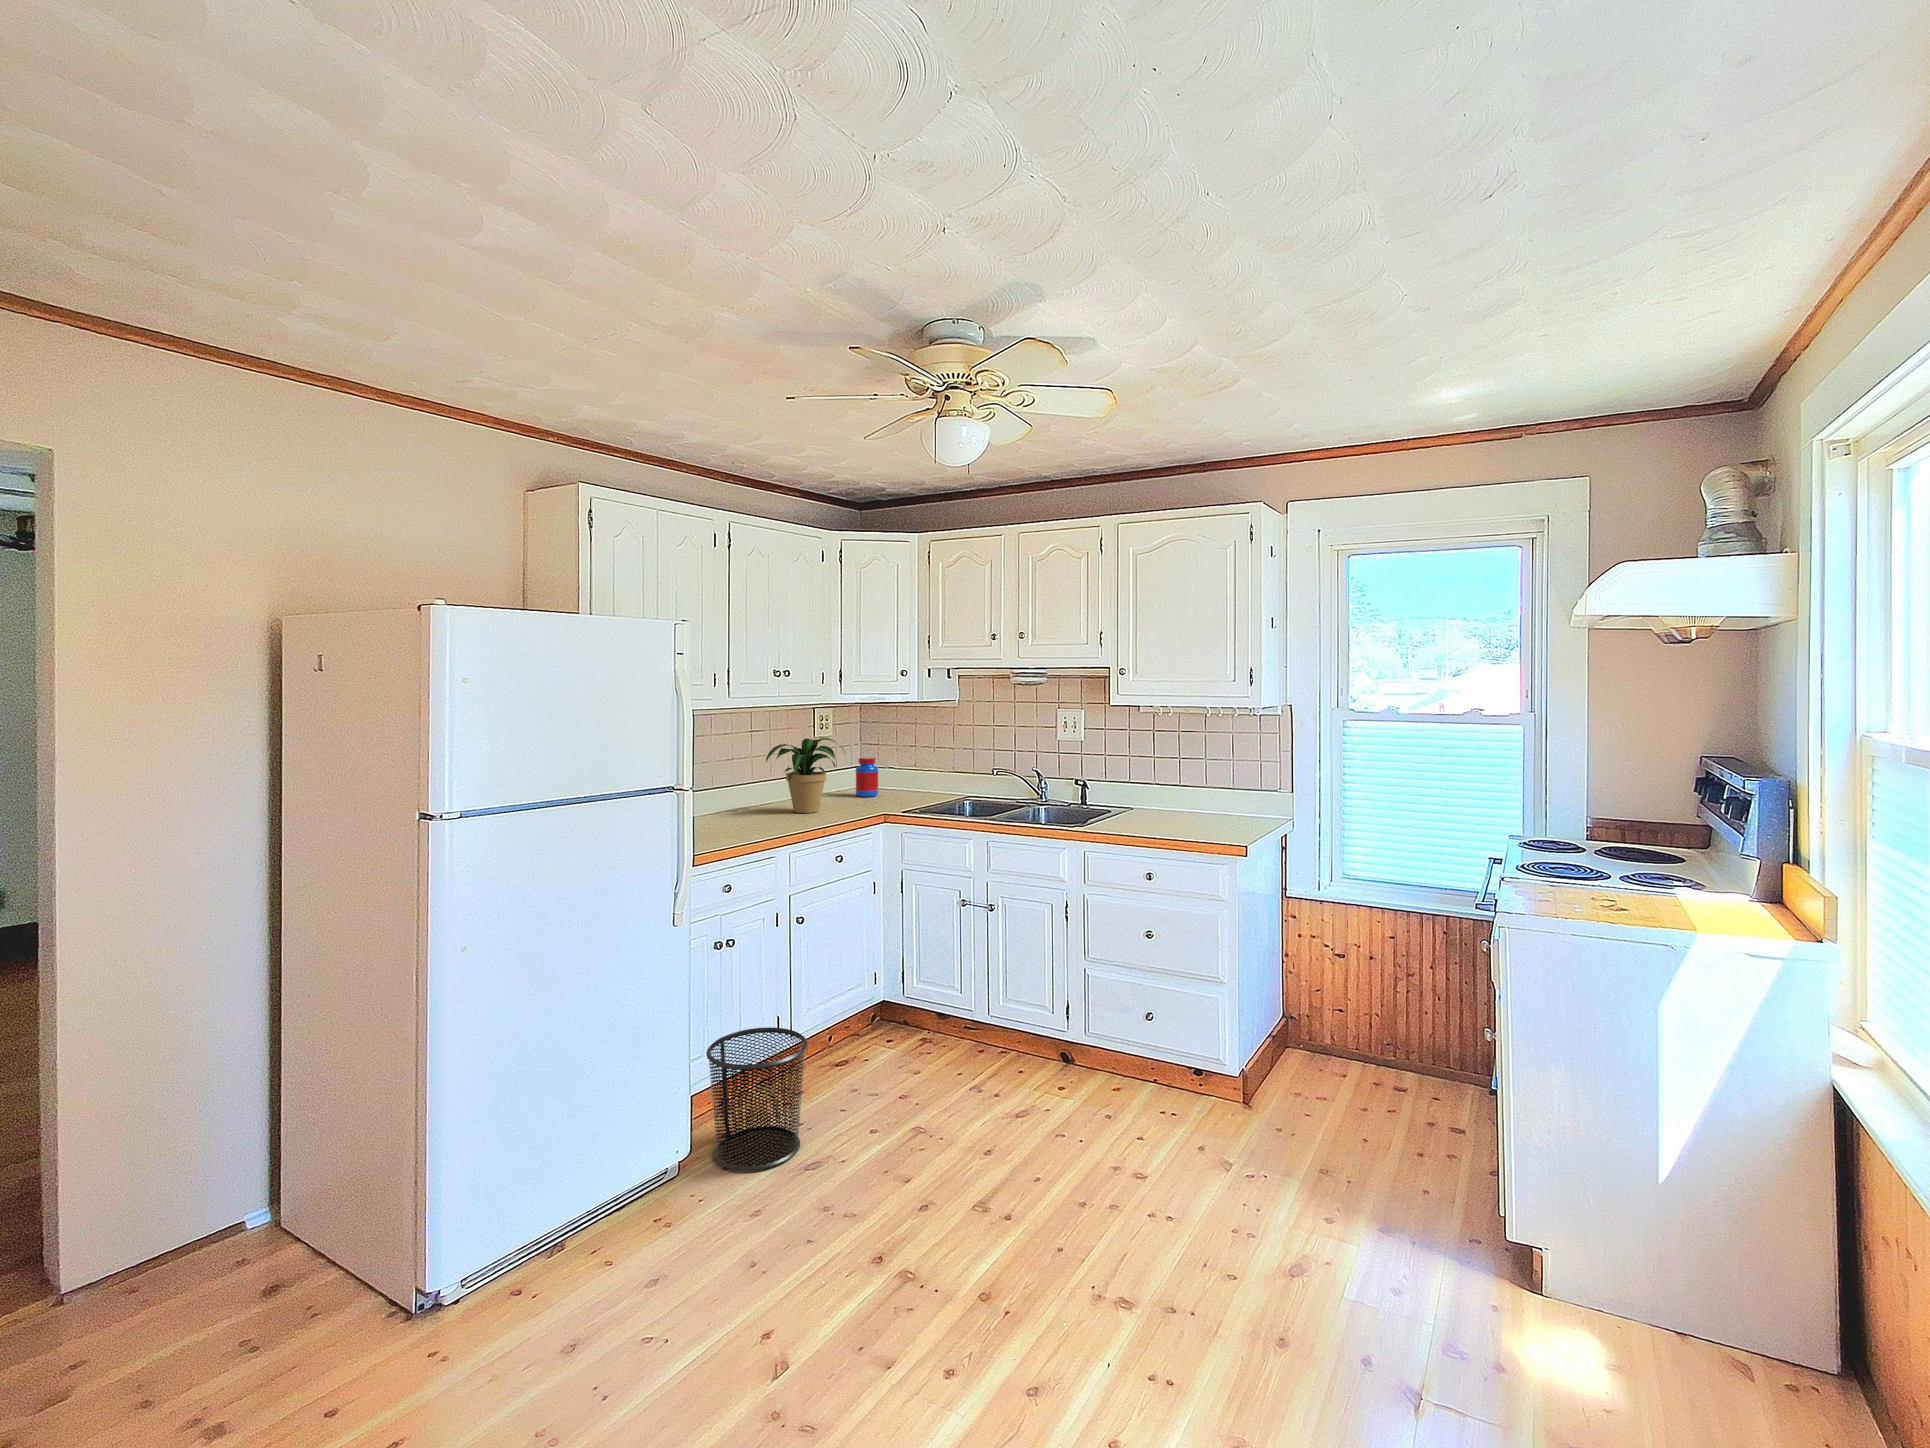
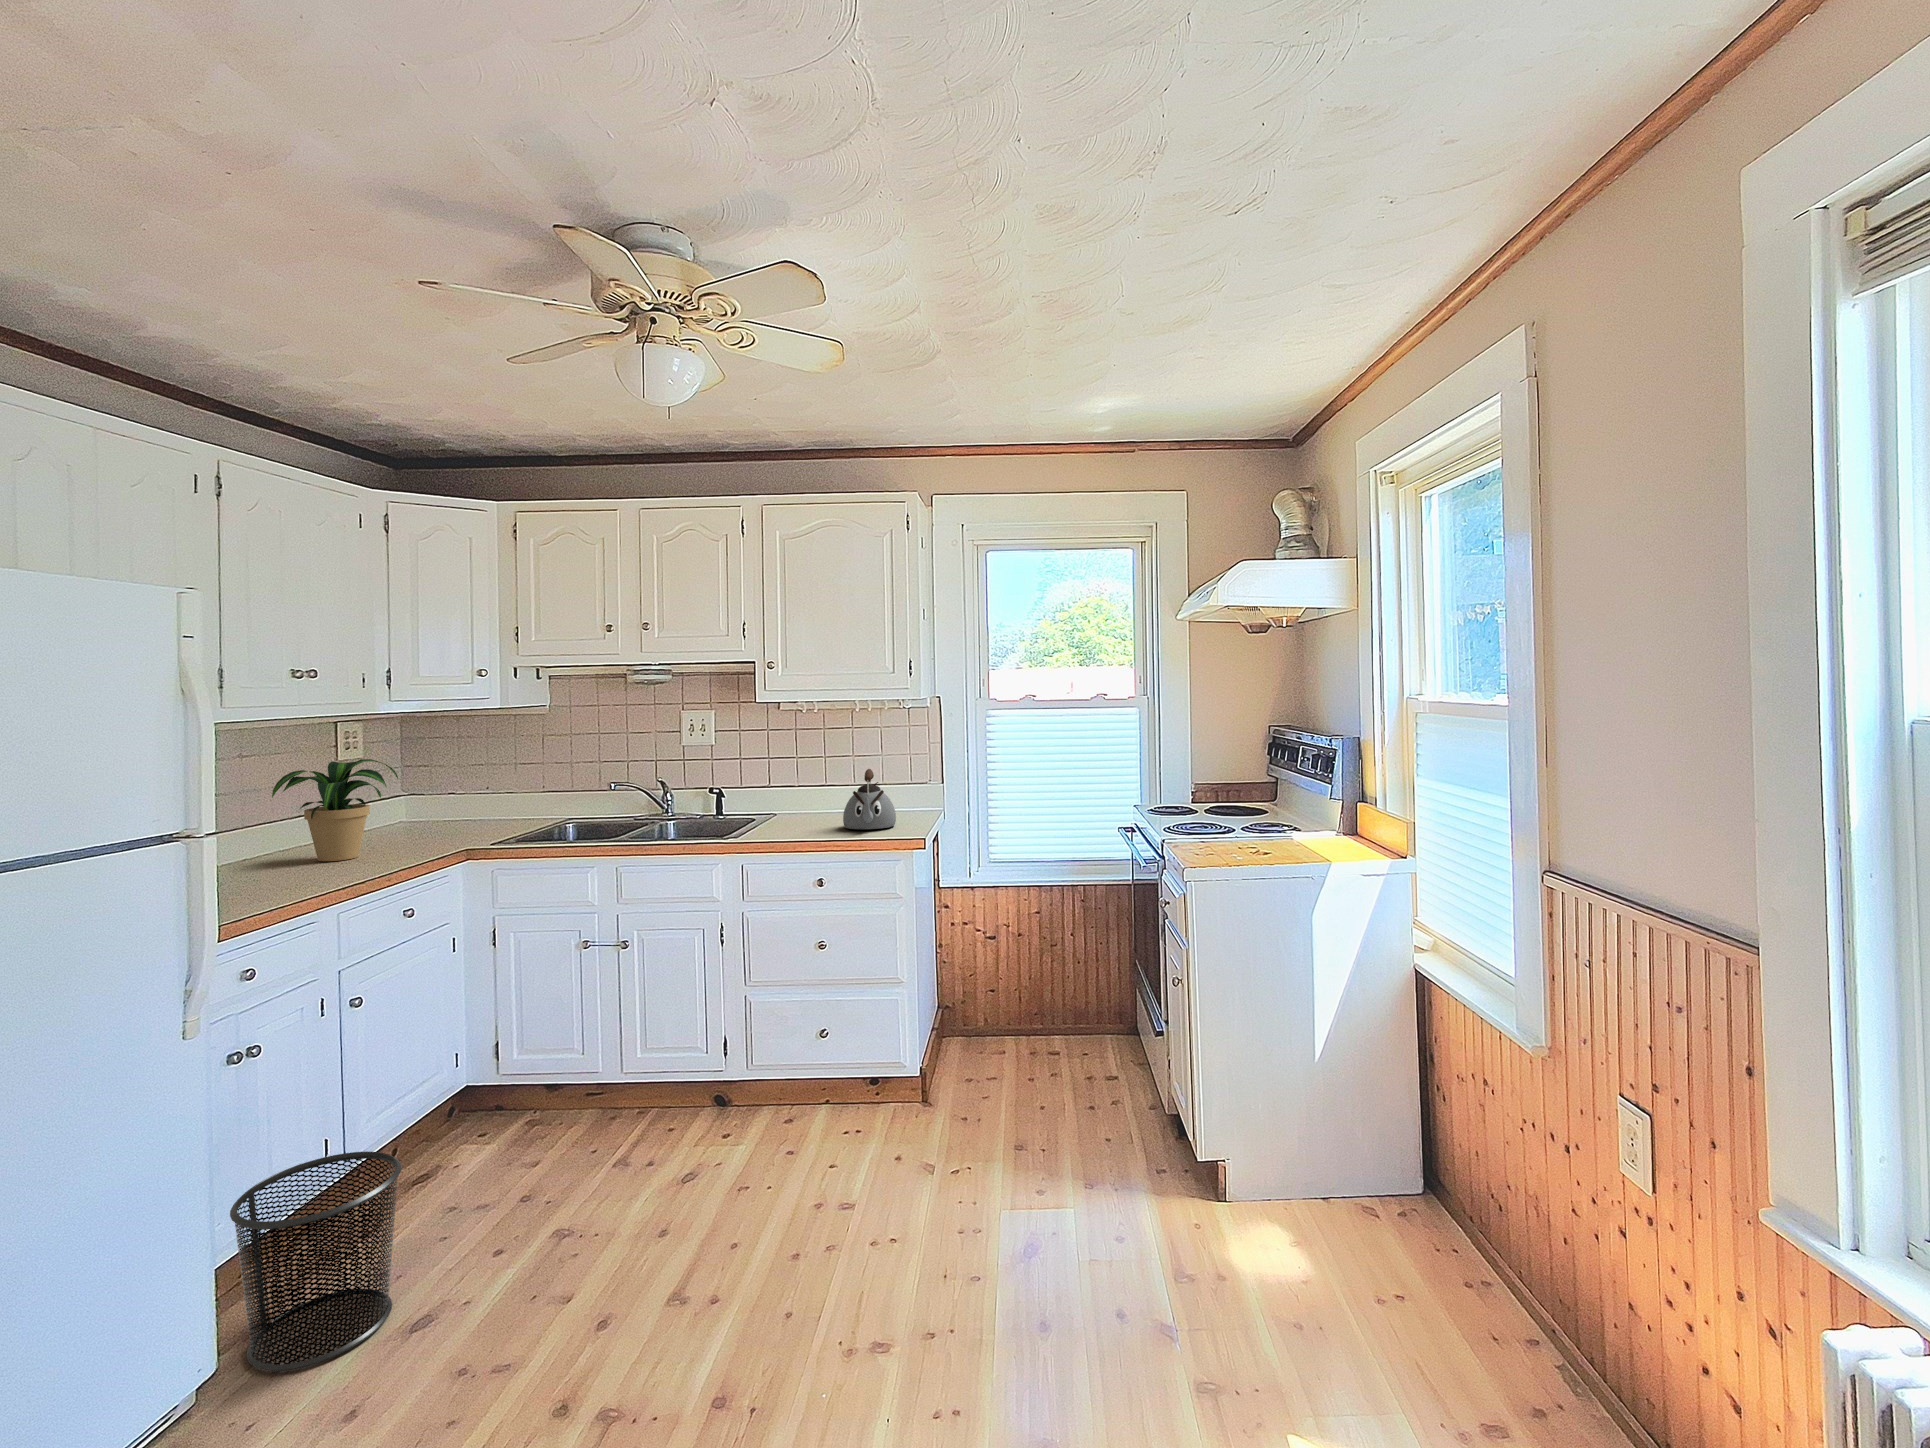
jar: present [856,757,878,797] -> none [401,782,435,834]
kettle: none [1183,772,1235,831] -> present [843,769,896,829]

